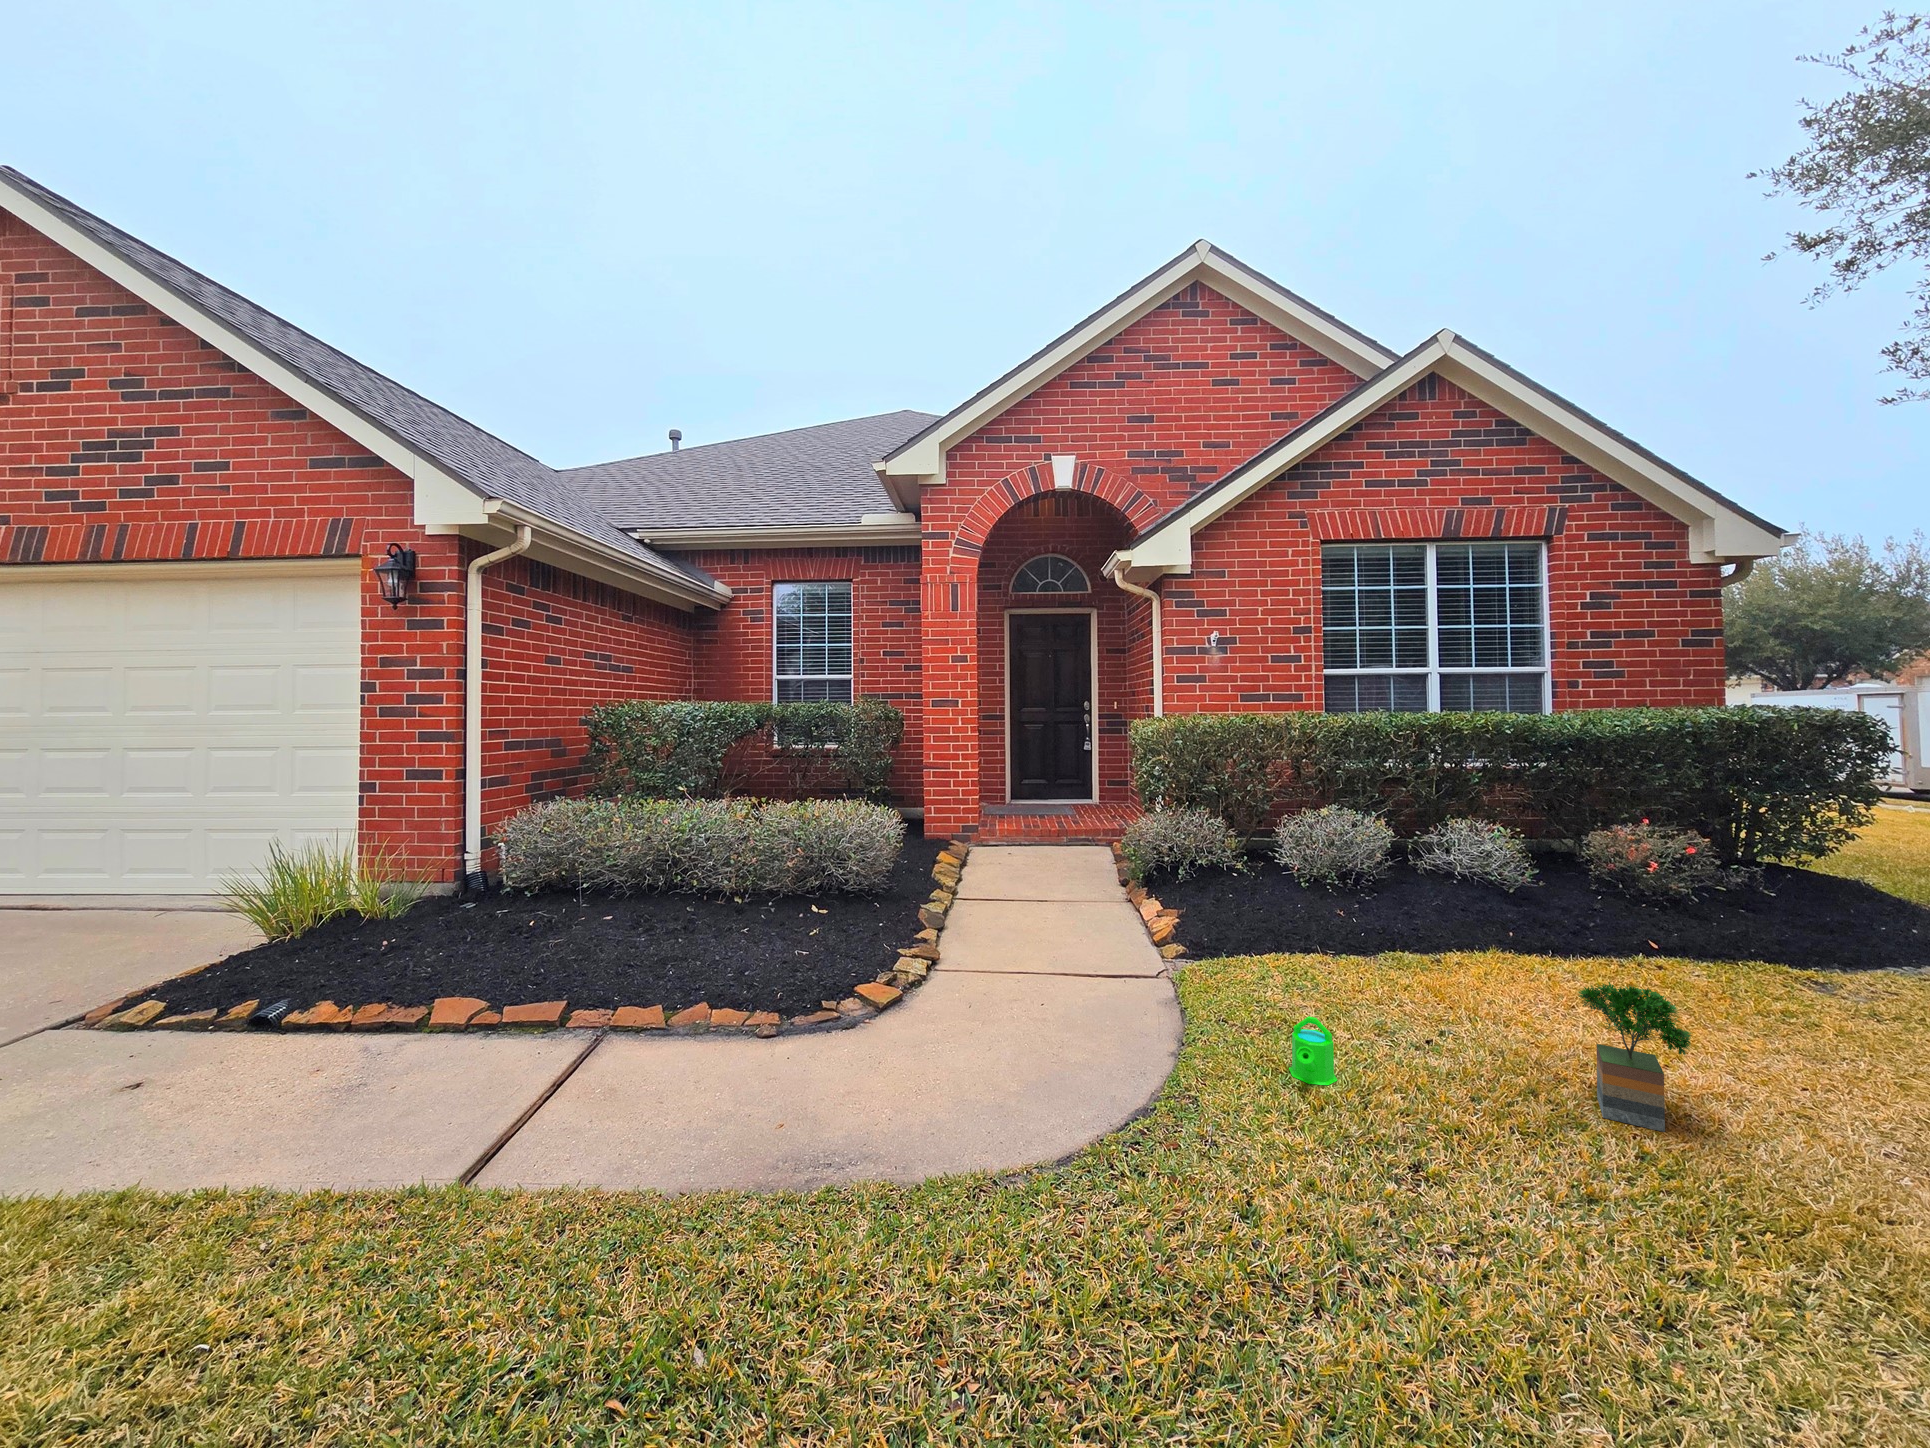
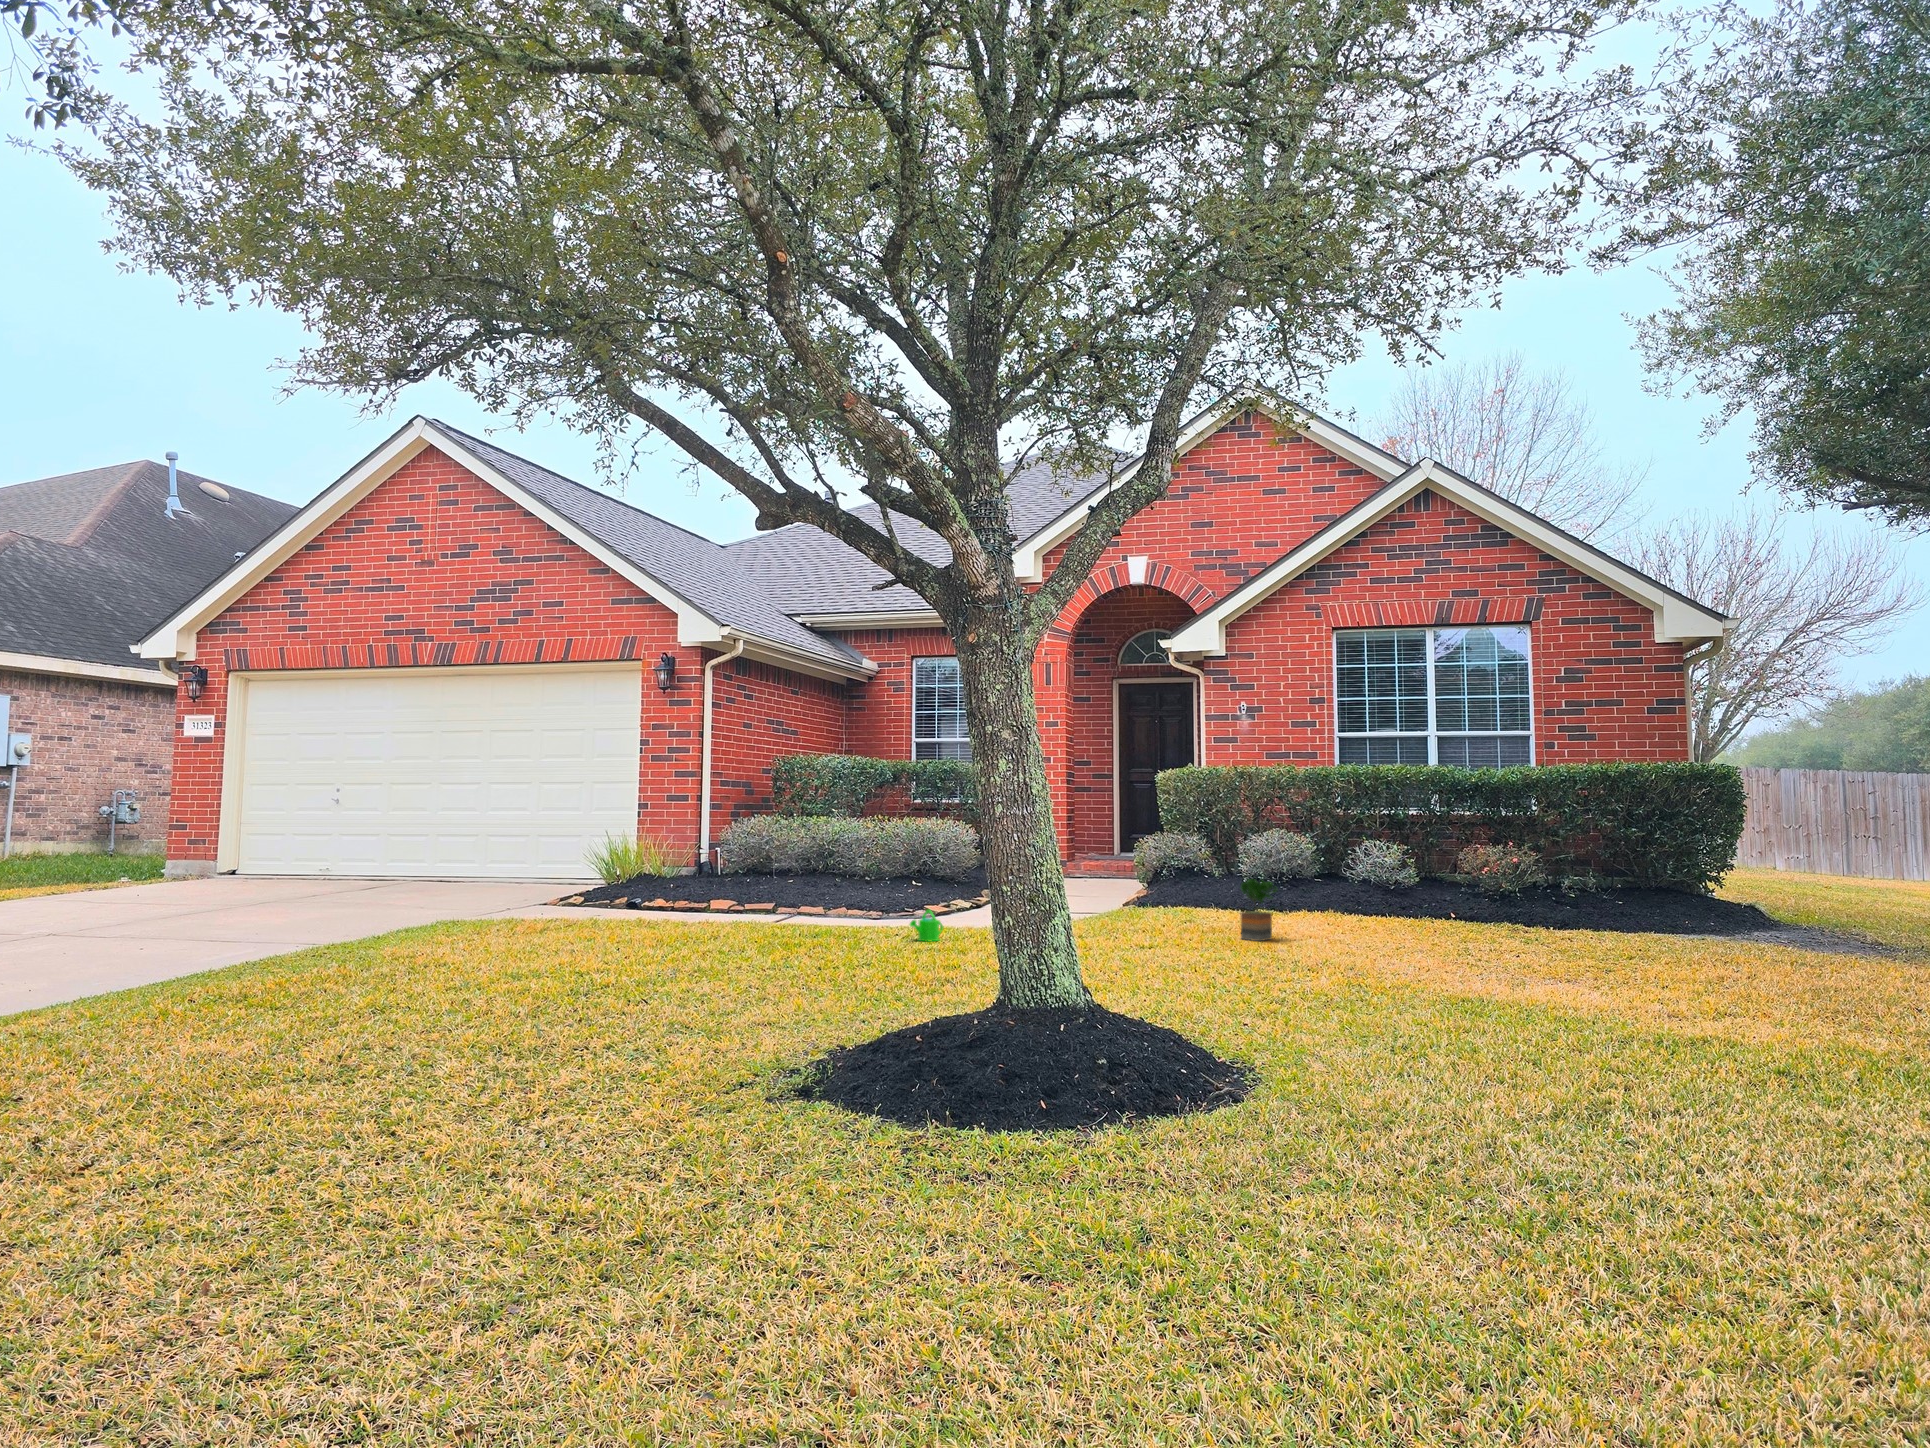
watering can: present [1289,1016,1337,1085] -> present [910,909,944,941]

